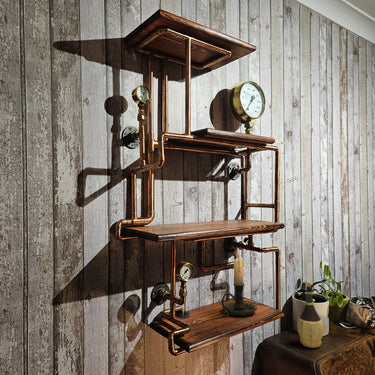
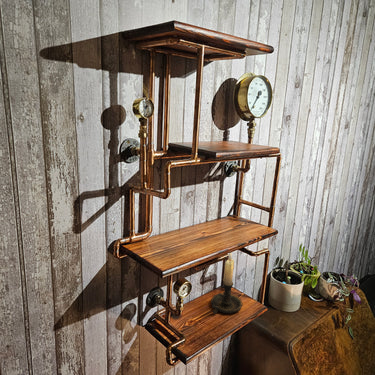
wine bottle: present [297,282,324,348] -> none [274,274,297,328]

